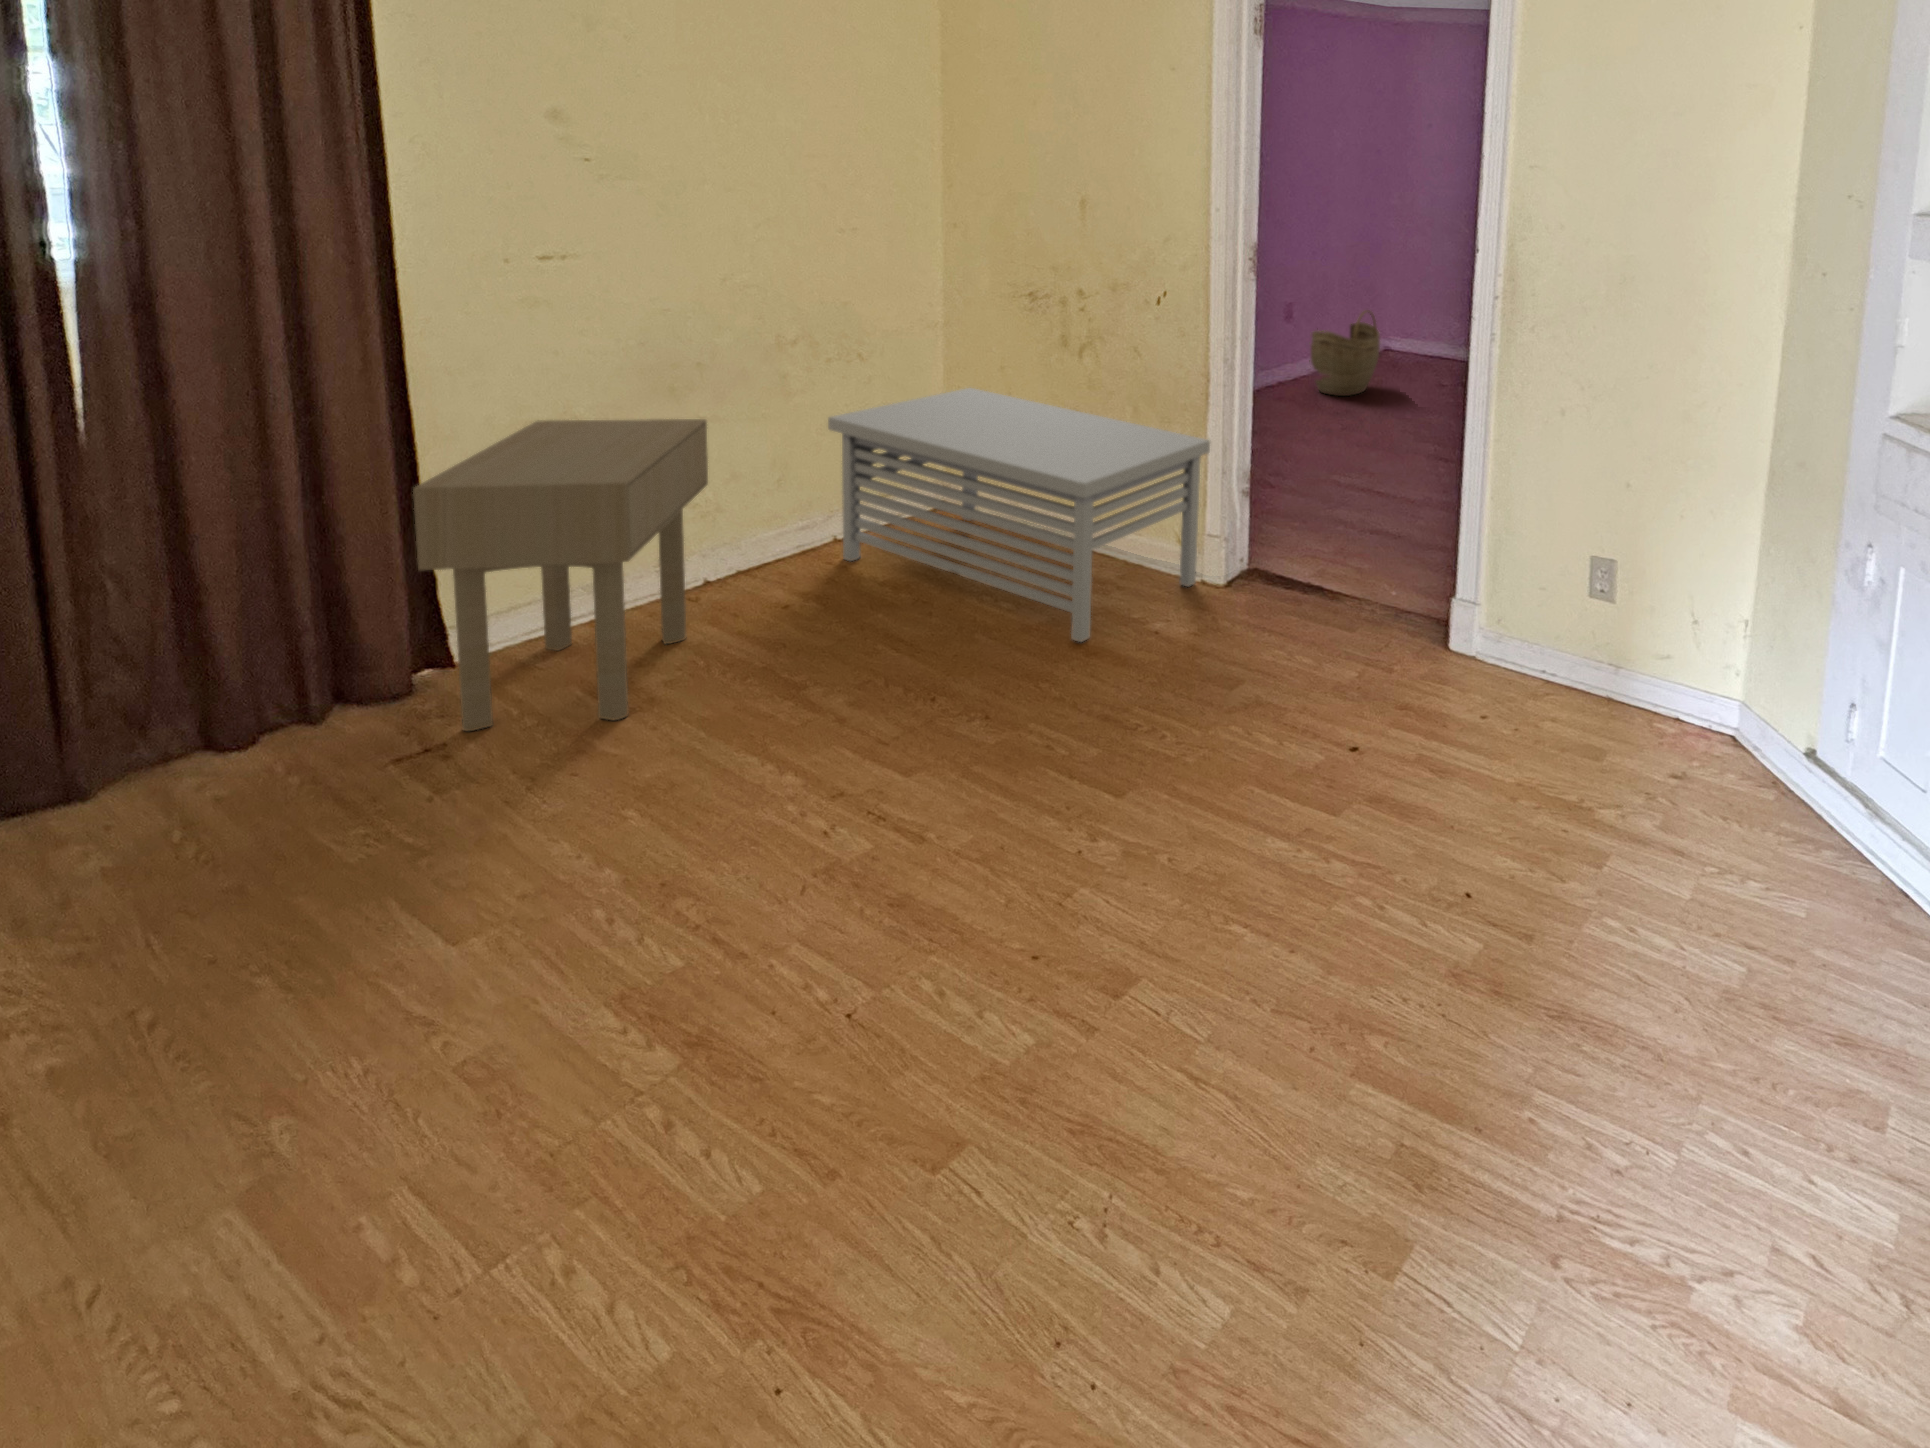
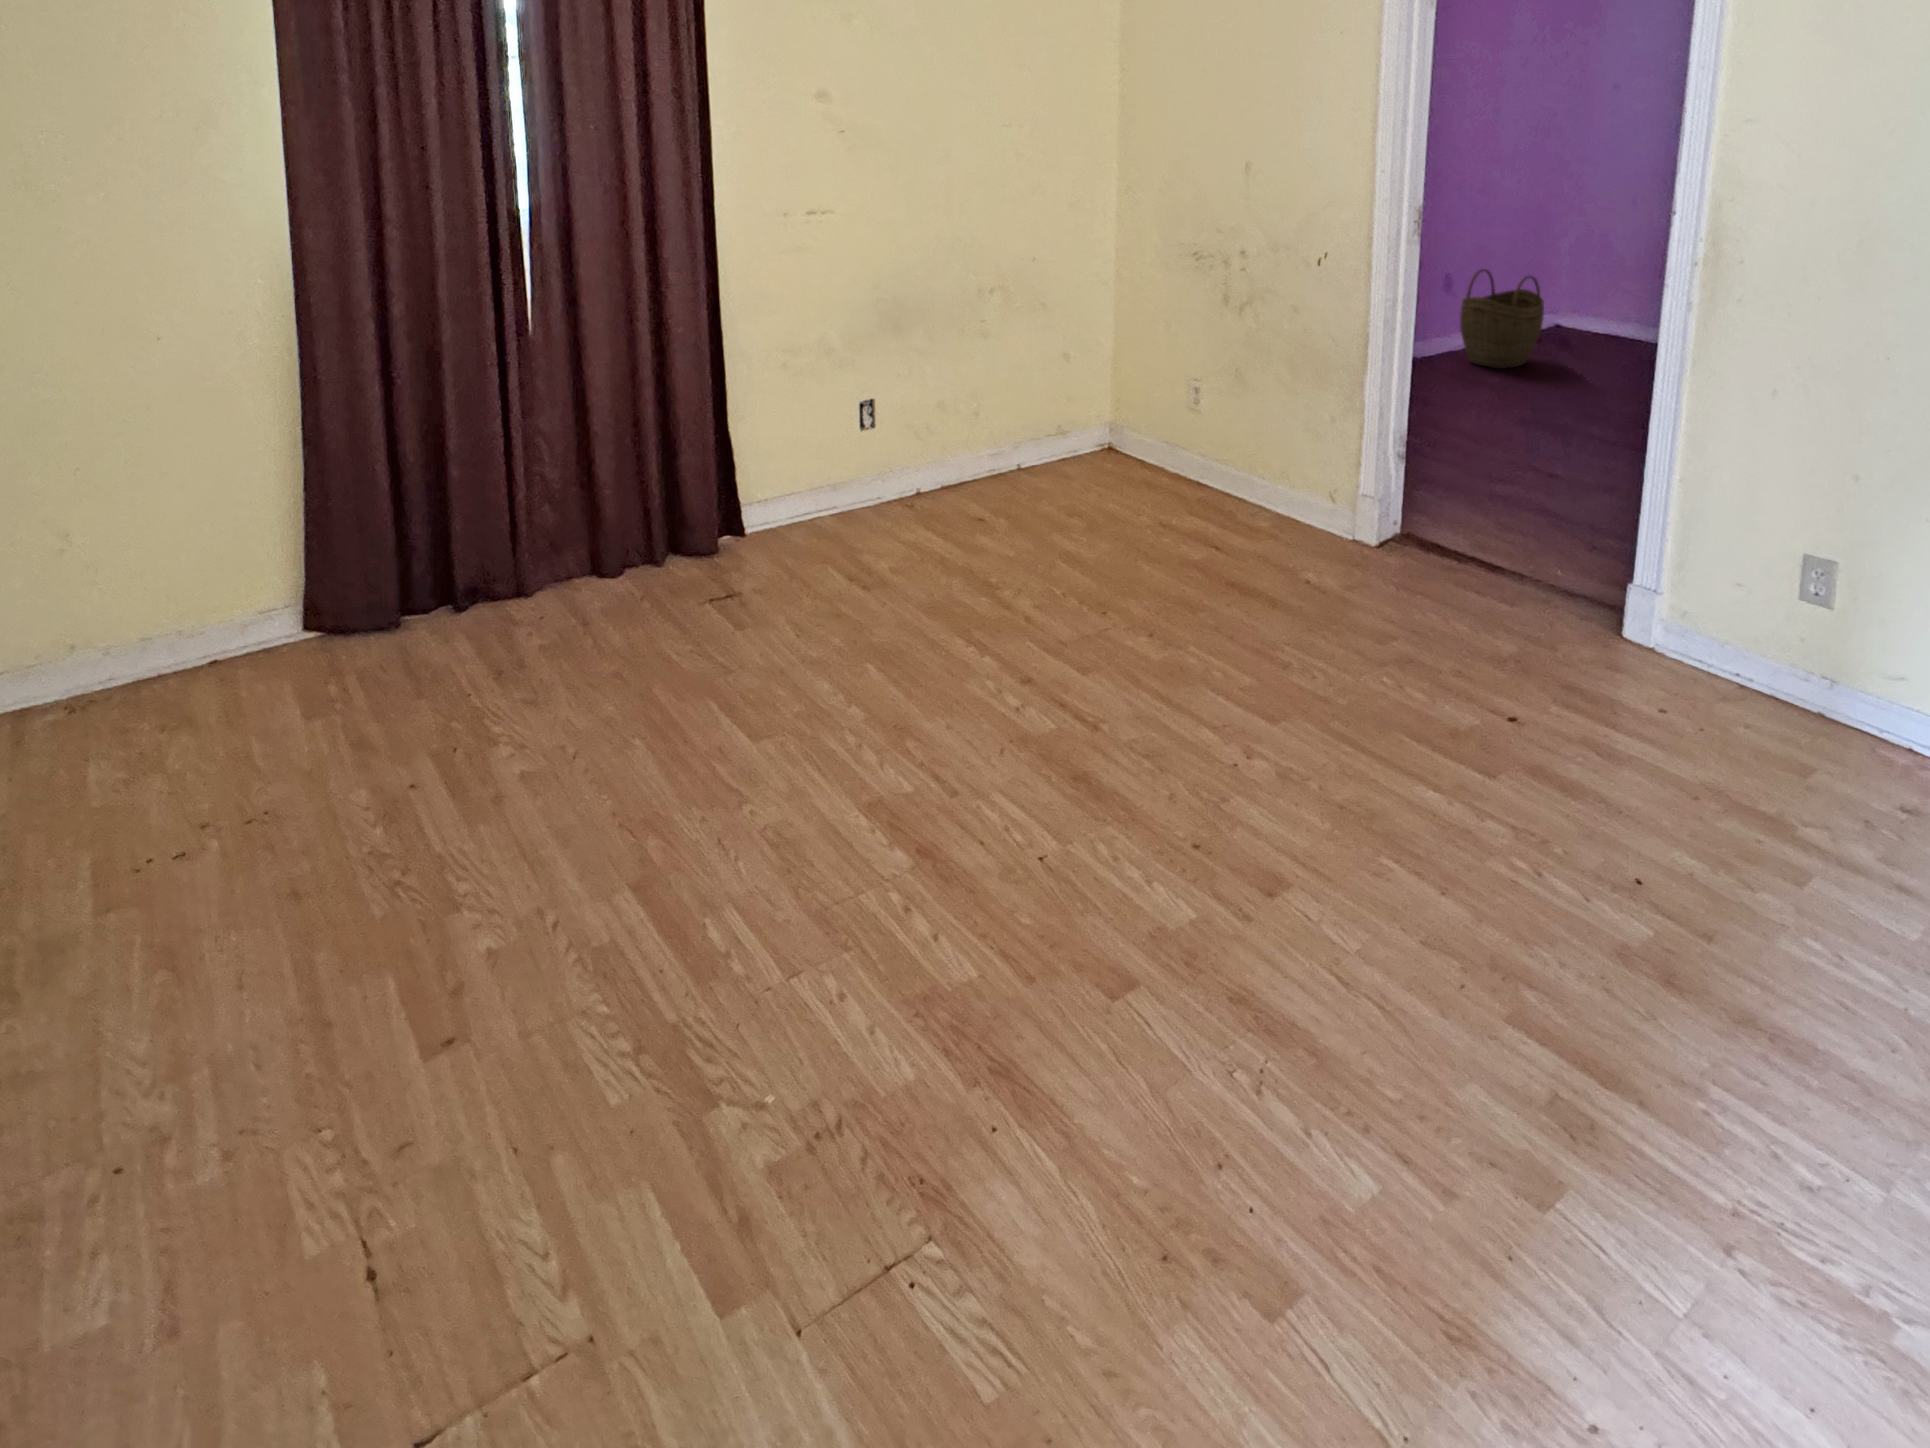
storage bench: present [828,388,1210,642] -> none [1012,340,1356,579]
side table: present [413,419,708,731] -> none [748,350,928,588]

